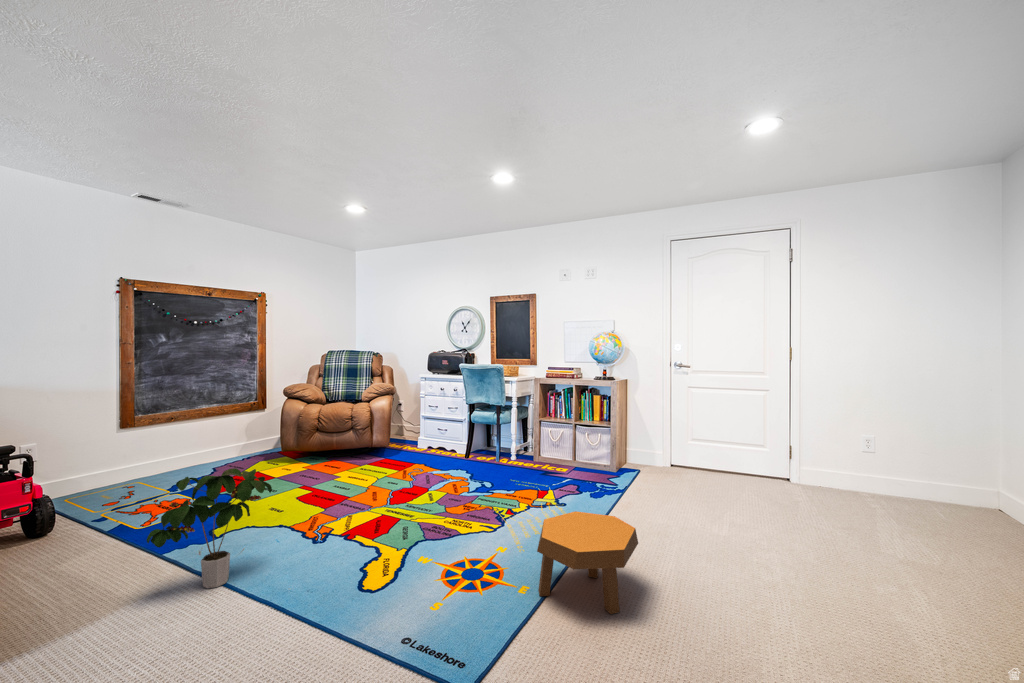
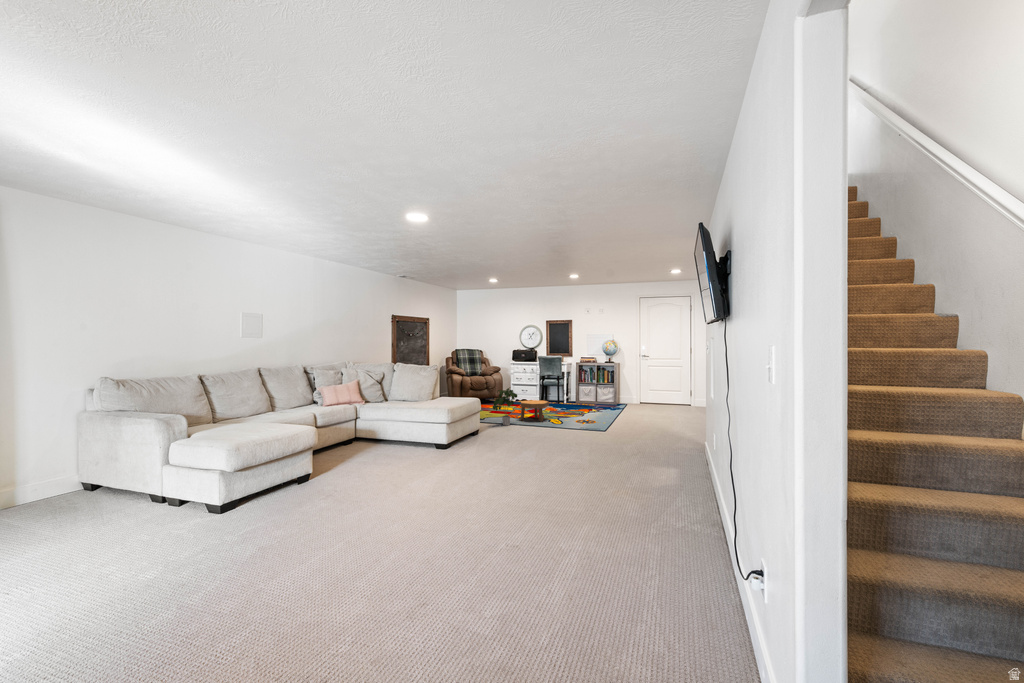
footstool: present [537,511,638,614] -> present [520,400,549,422]

